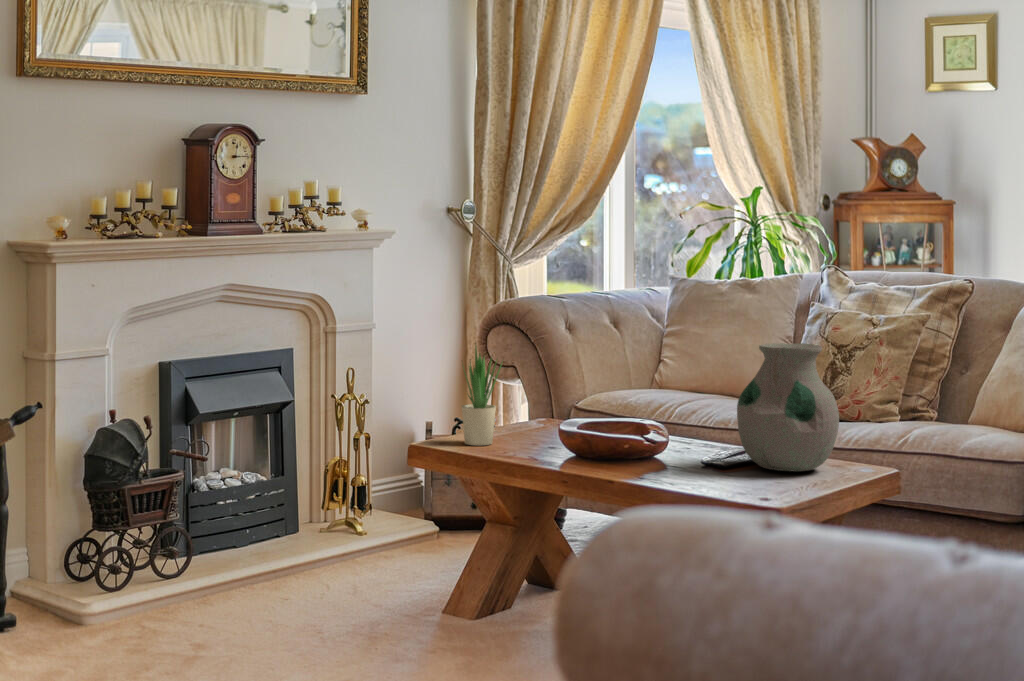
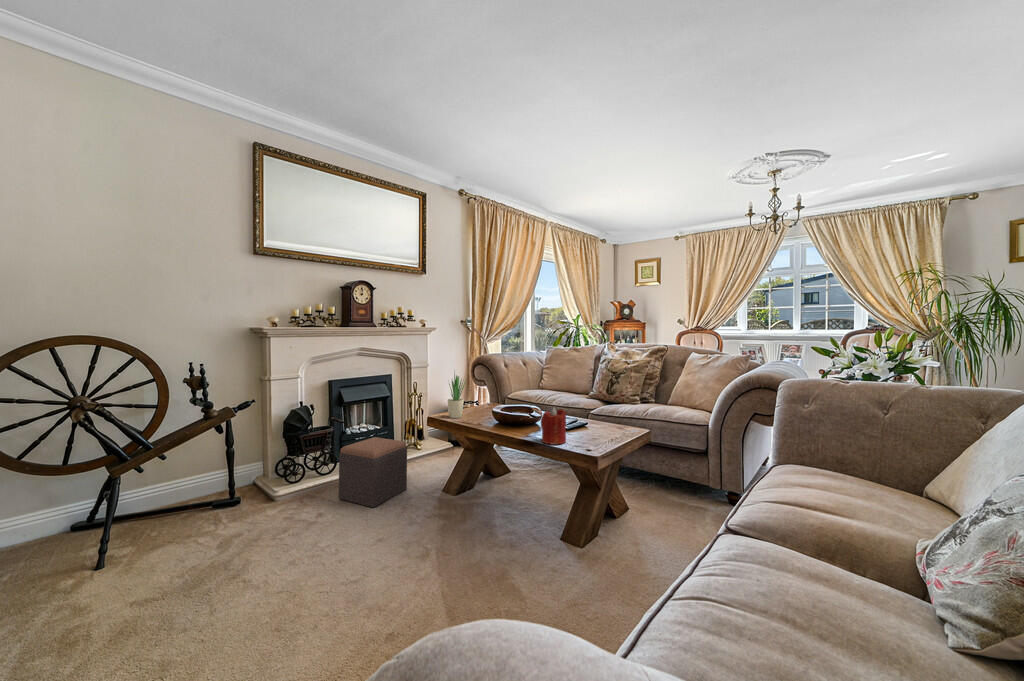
vase: present [737,343,839,472] -> none [574,369,624,433]
candle: none [669,418,719,488] -> present [541,408,566,445]
footstool: none [228,490,366,629] -> present [339,437,407,507]

